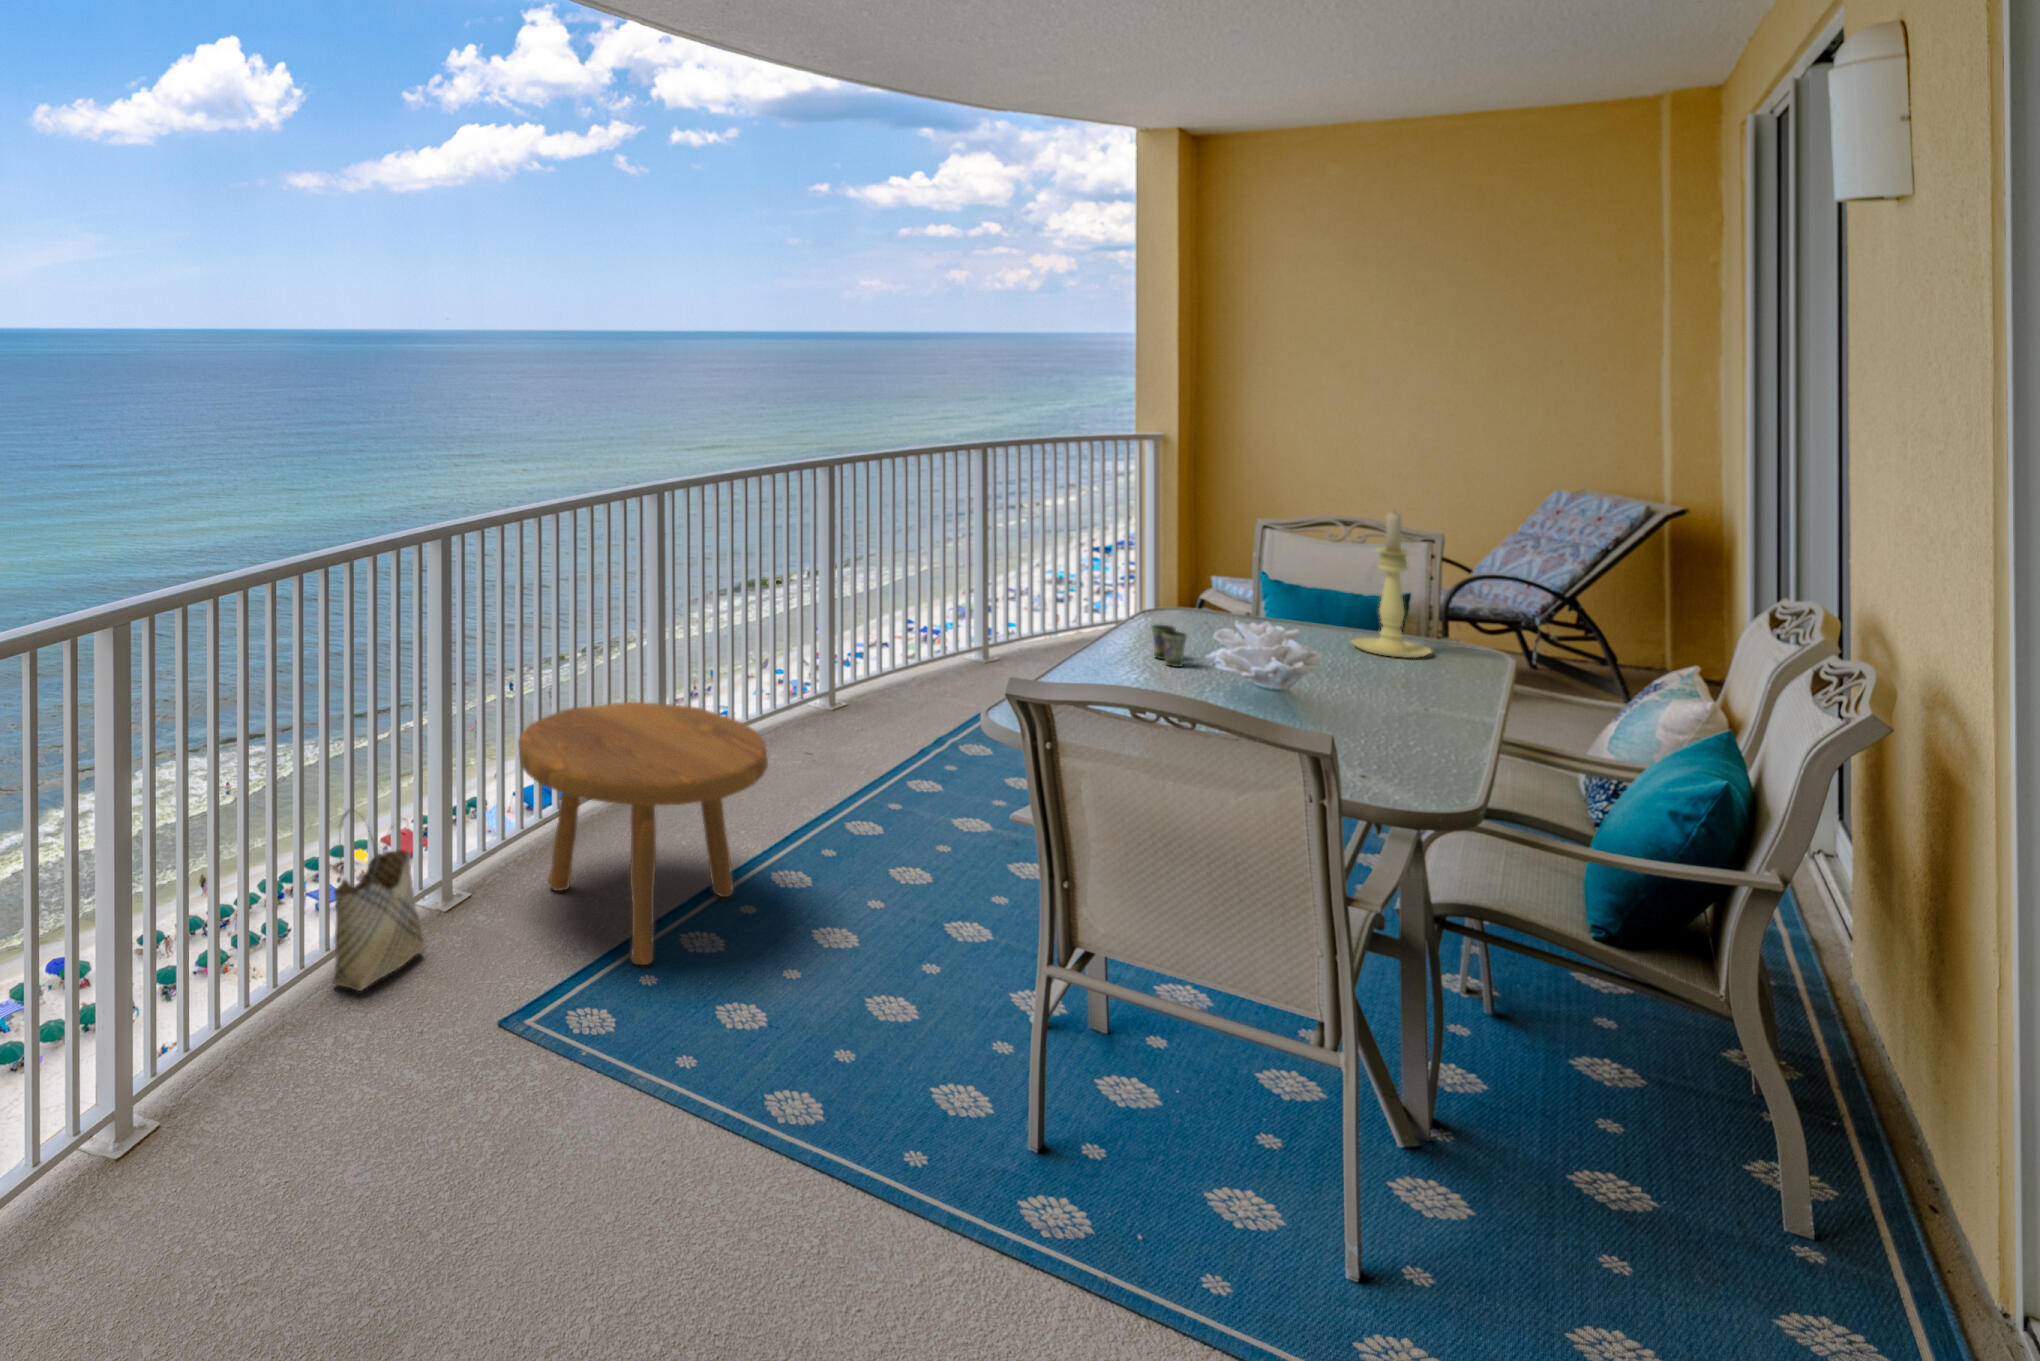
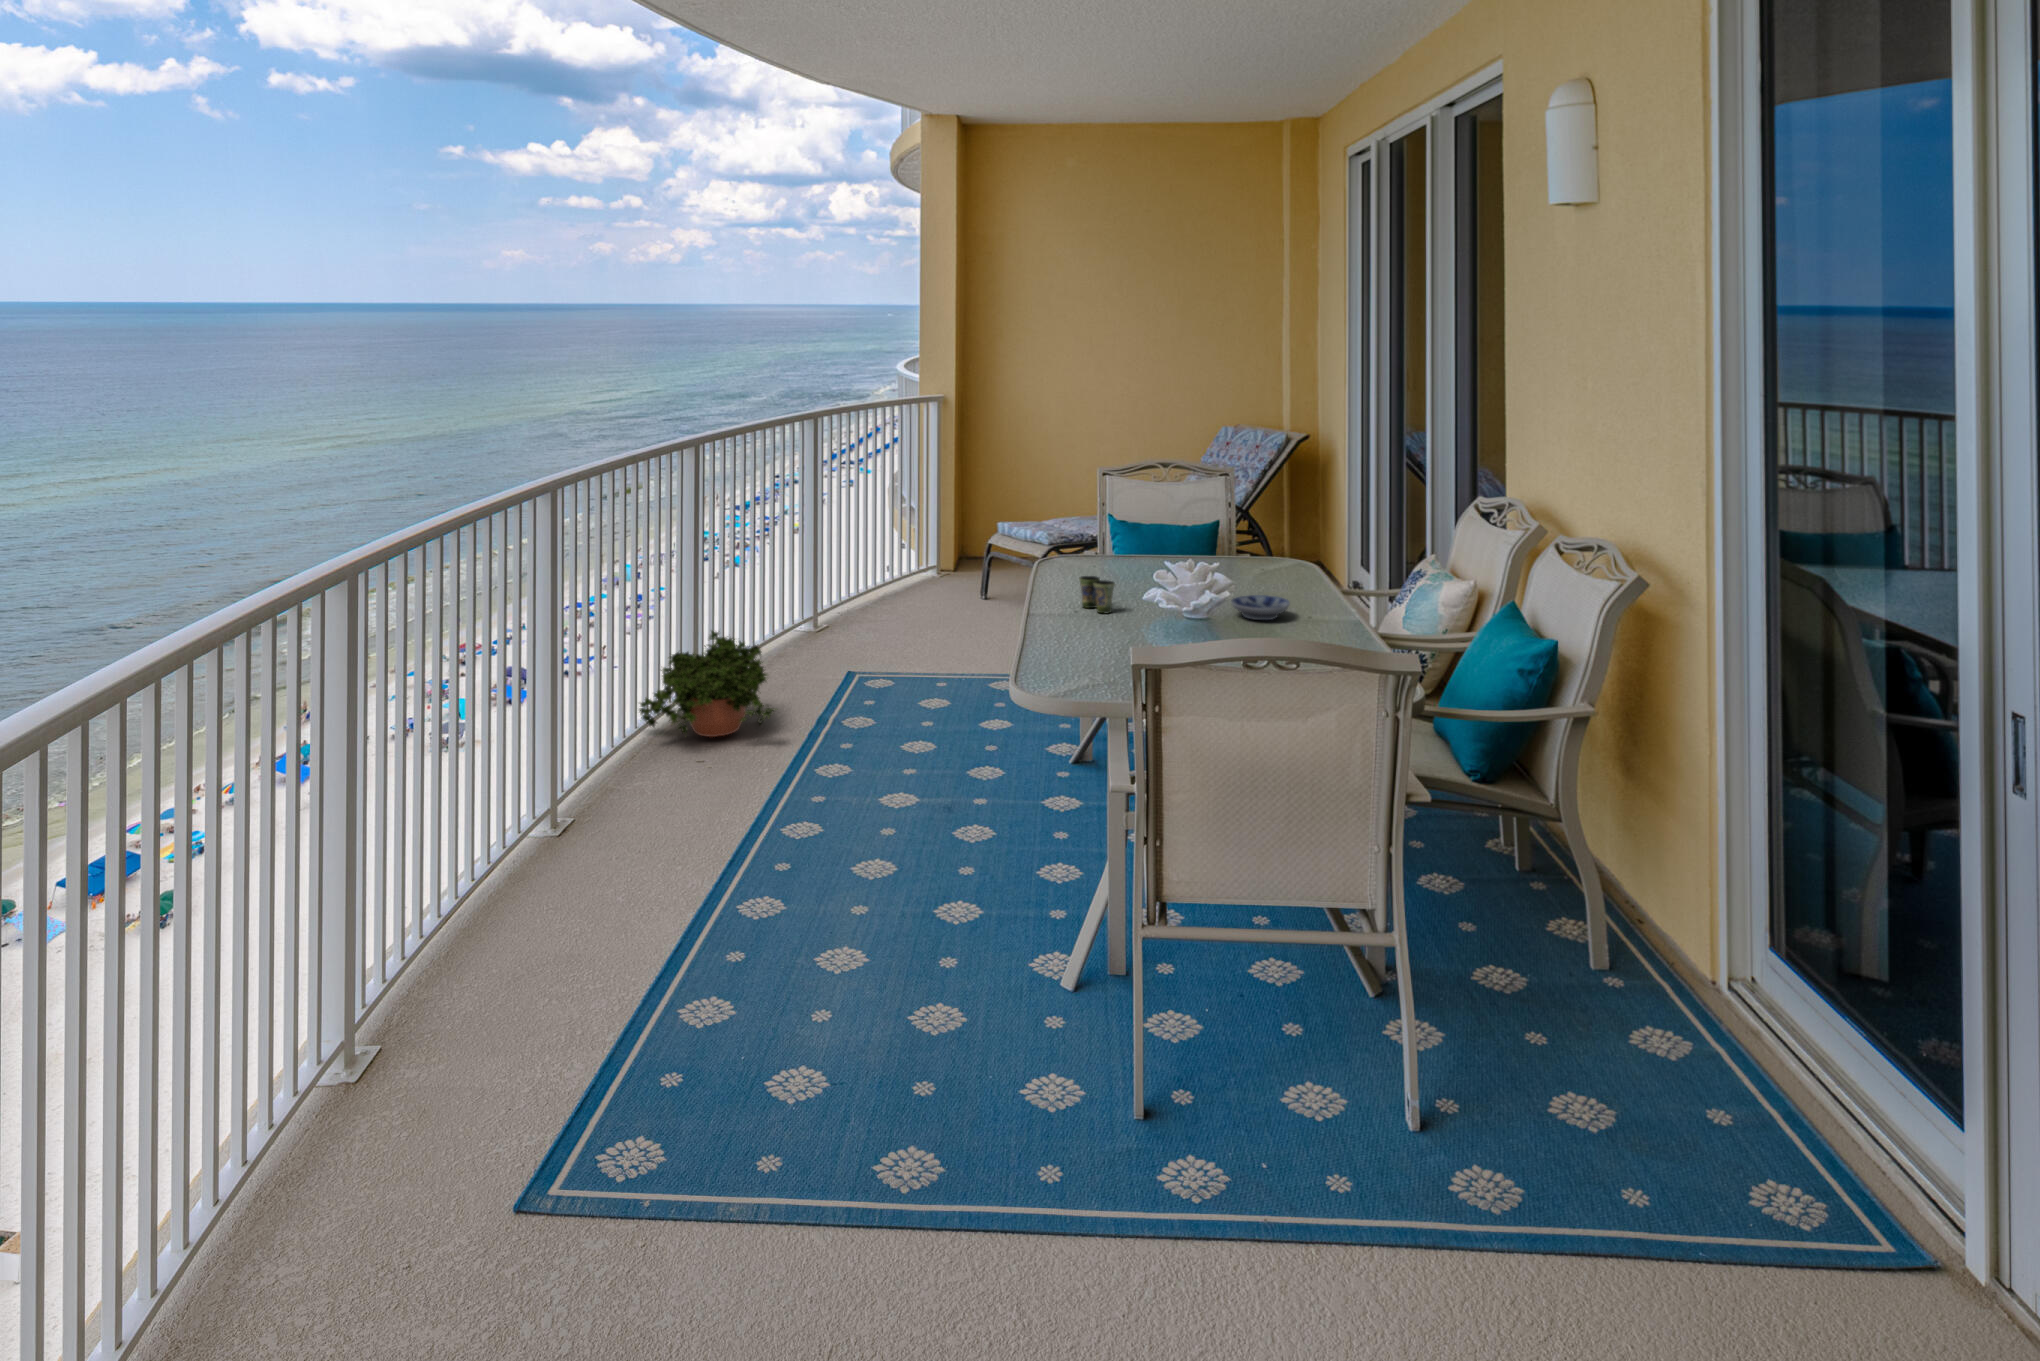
candle holder: present [1352,512,1431,658] -> none [1204,452,1263,577]
potted plant: none [774,633,894,731] -> present [639,631,776,737]
bowl: none [1325,673,1406,704] -> present [1231,595,1290,620]
footstool: present [518,702,768,965] -> none [448,743,765,1071]
woven basket: present [333,811,423,991] -> none [220,985,352,1259]

